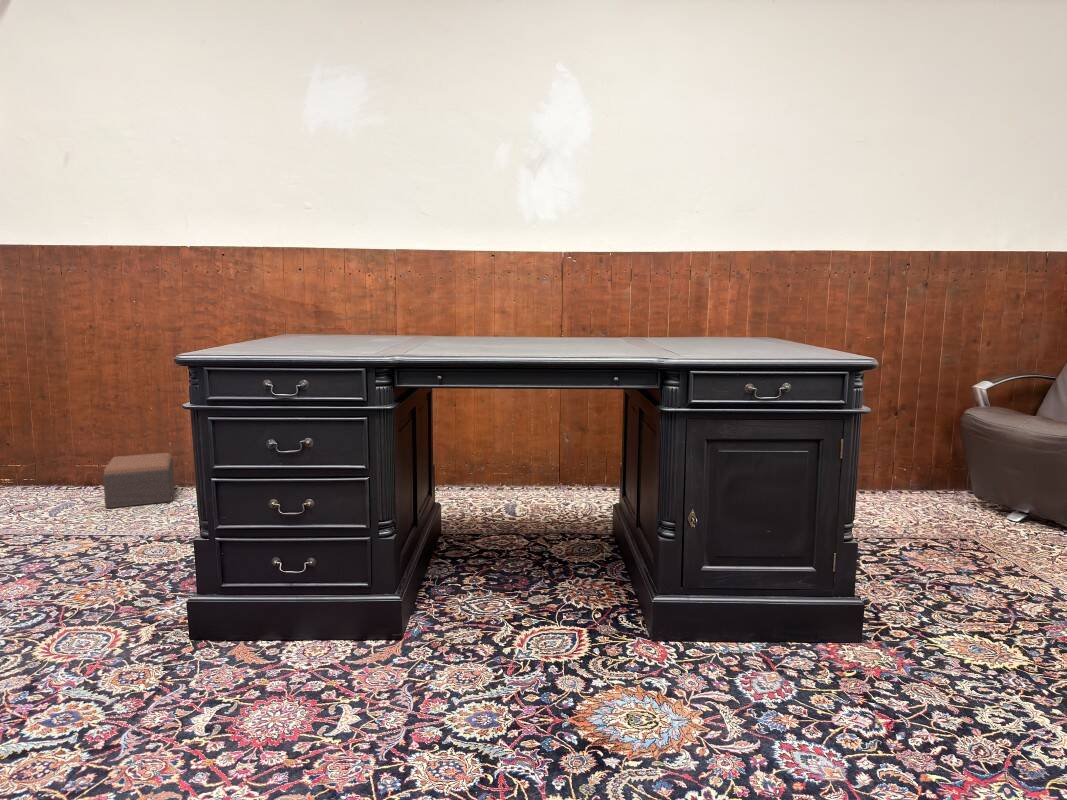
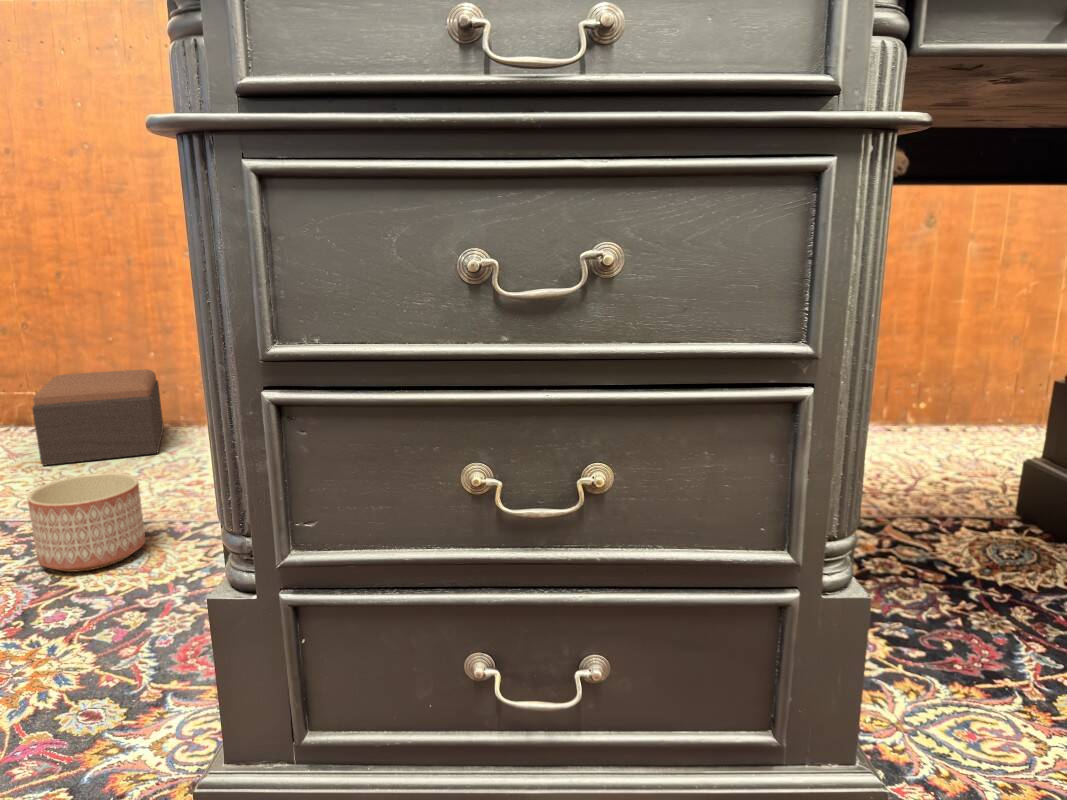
planter: none [112,510,166,556] -> present [27,473,146,572]

